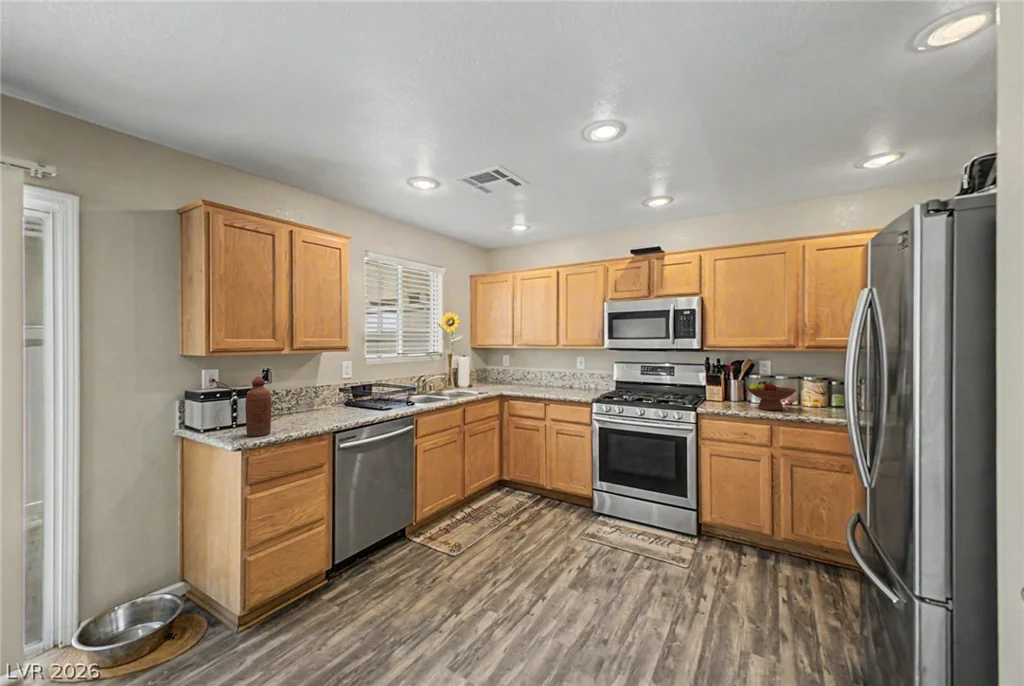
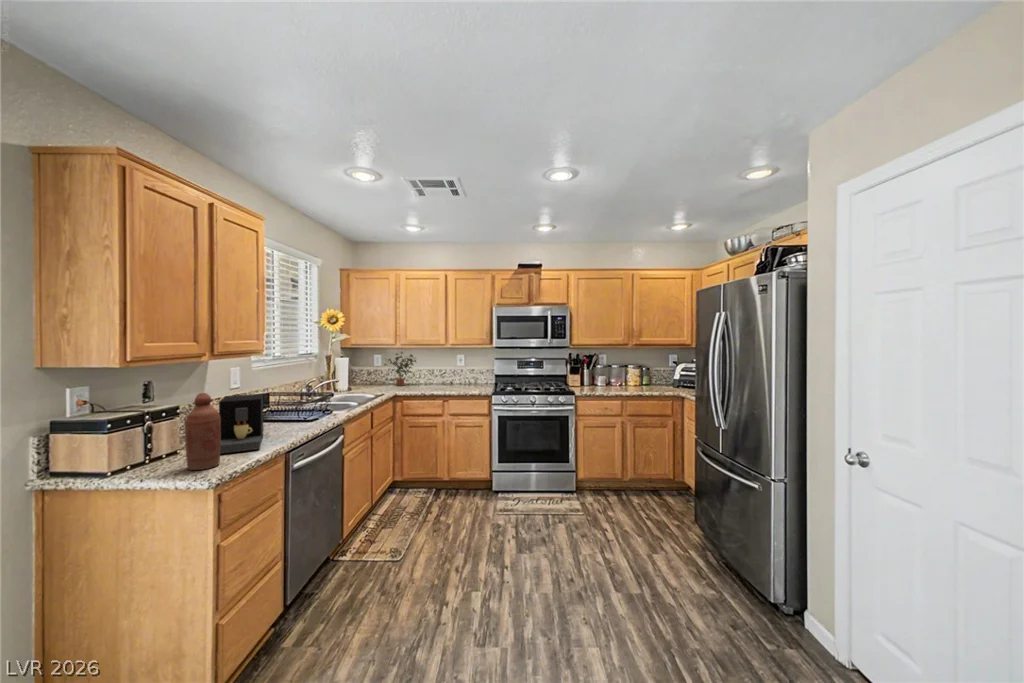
potted plant: none [507,352,537,387] -> present [384,352,416,386]
fruit bowl: present [746,381,796,410] -> none [602,370,633,391]
coffee maker: none [279,382,336,427] -> present [219,394,263,453]

